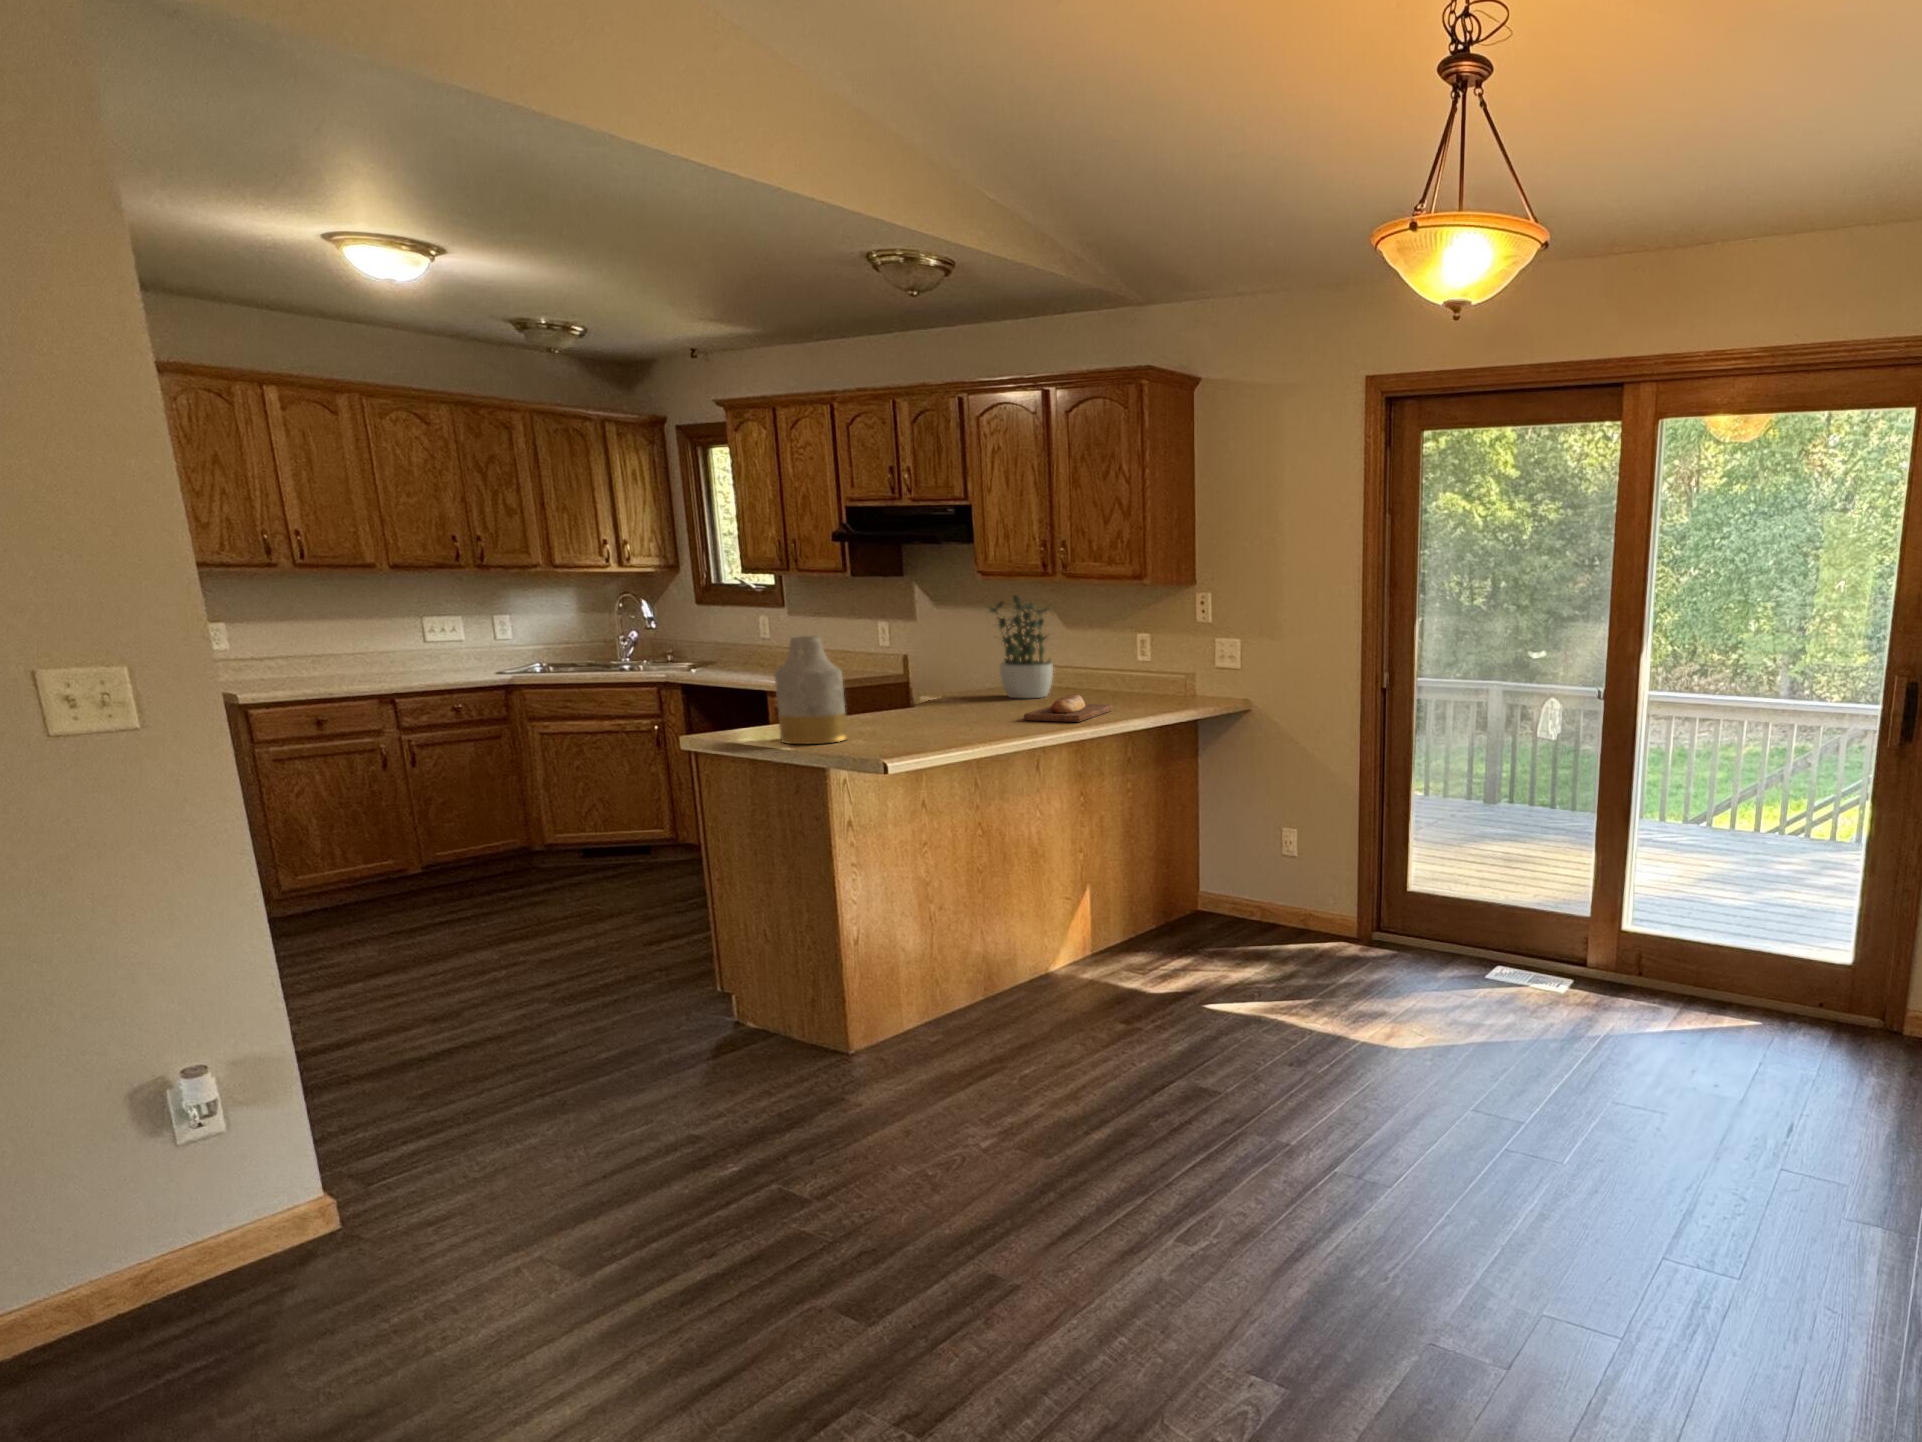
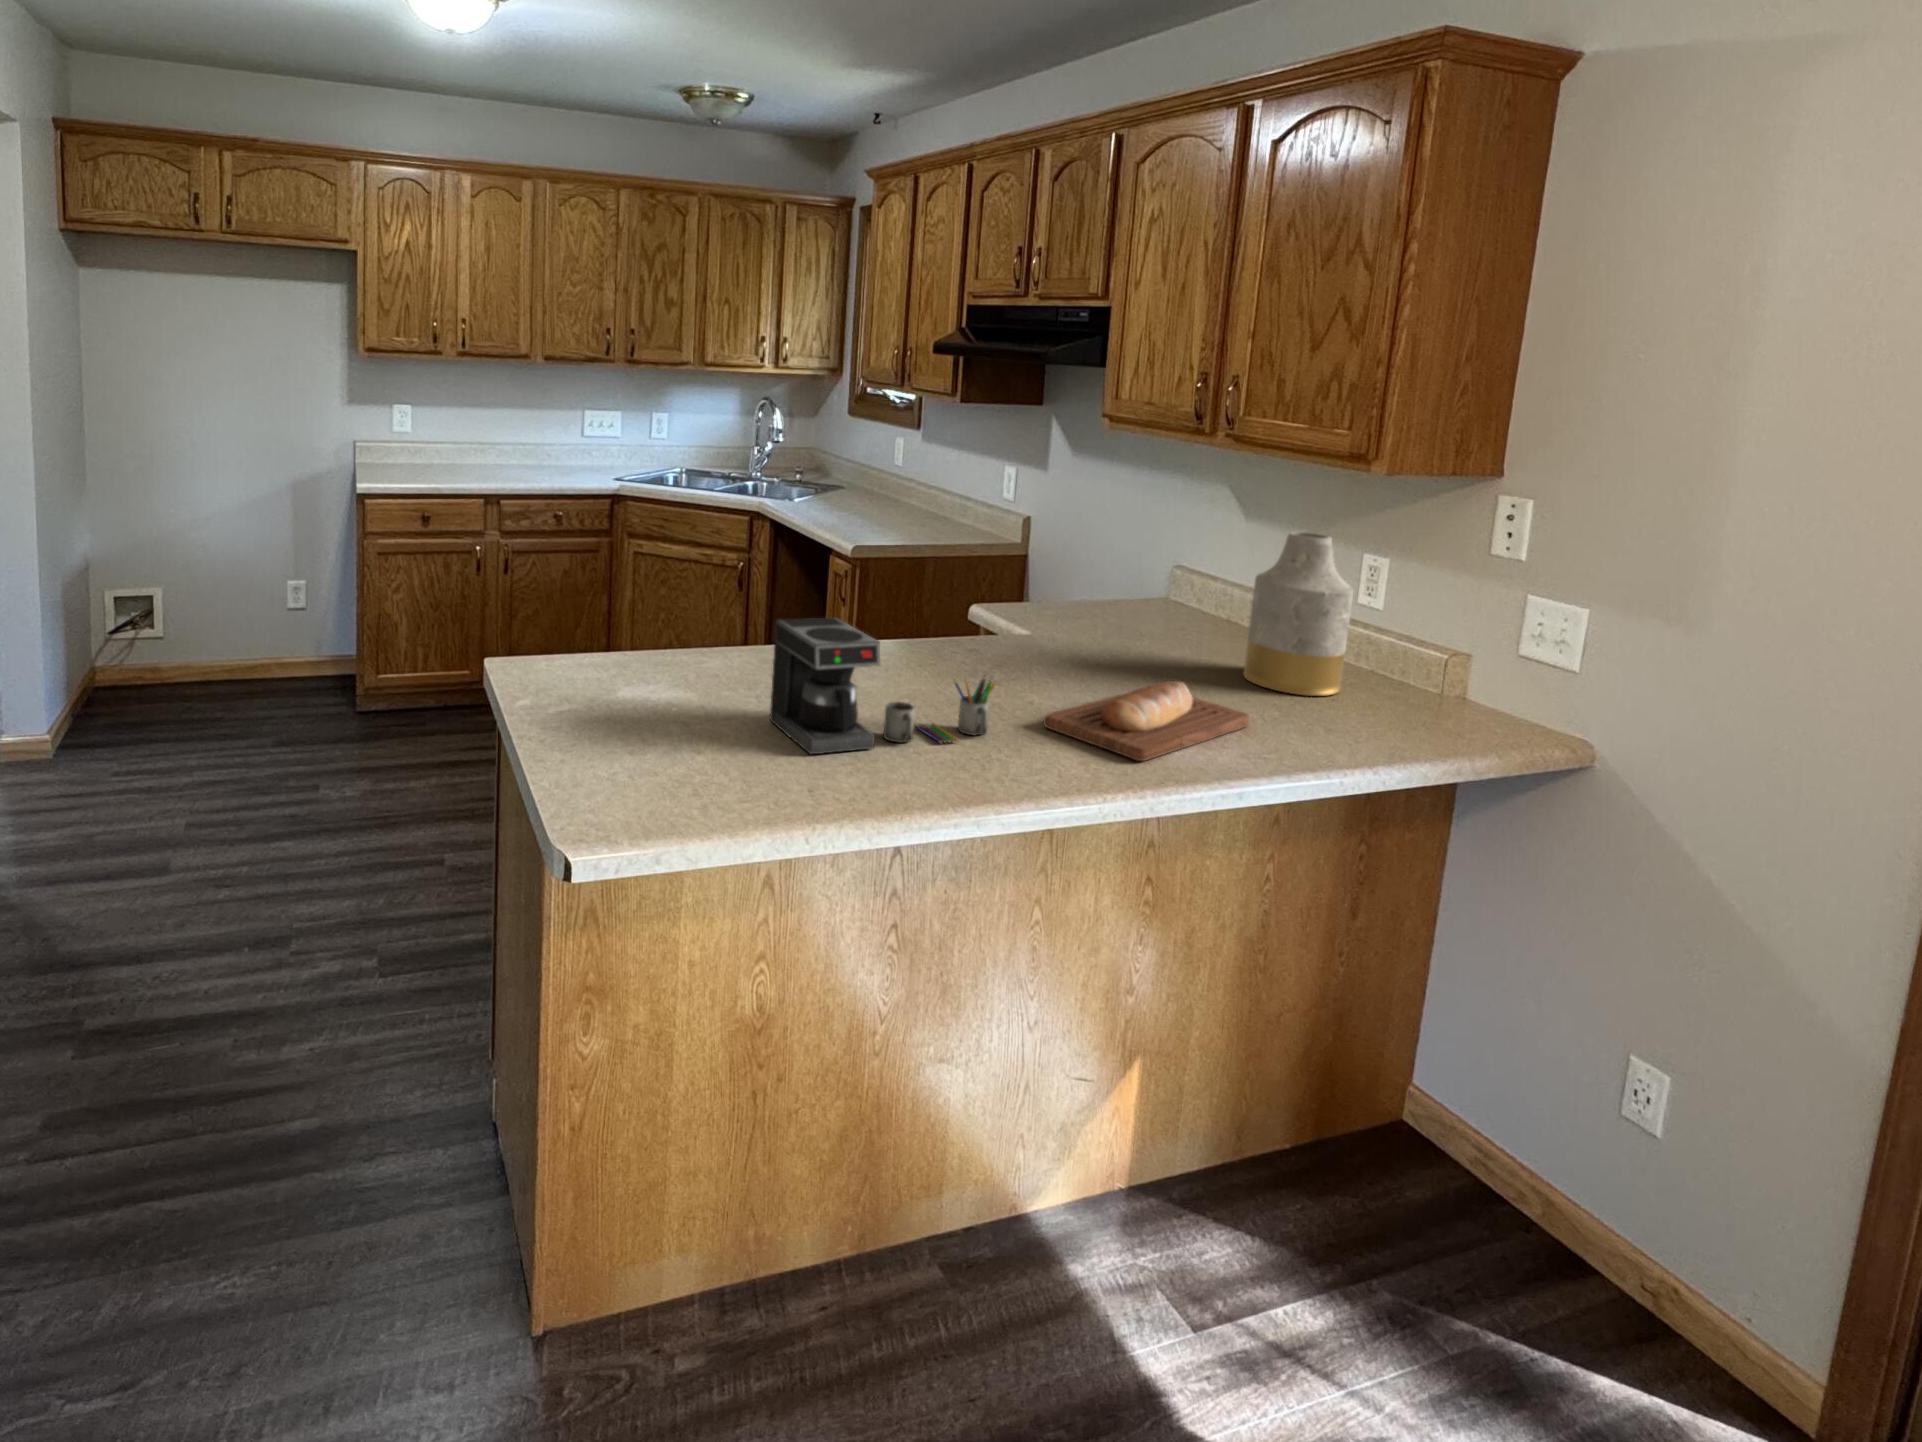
potted plant: present [990,595,1053,698] -> none [1076,463,1204,649]
vase: present [774,636,848,744] -> present [1244,532,1353,696]
coffee maker: none [889,675,1004,737] -> present [770,617,995,754]

